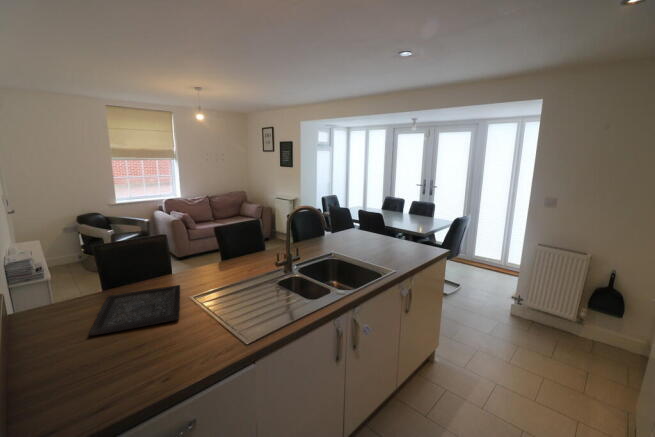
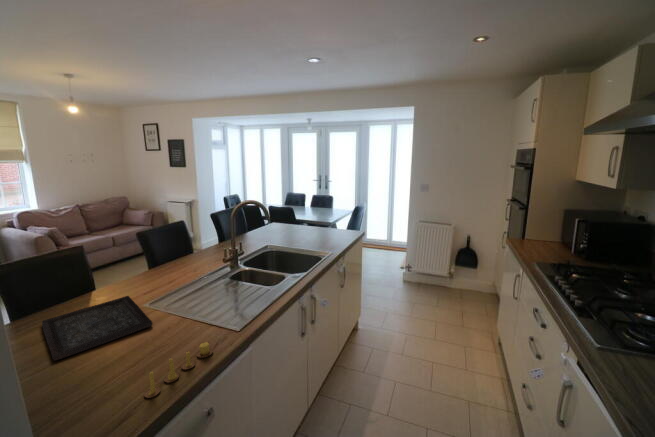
candle: none [121,351,208,399] -> present [144,342,213,398]

